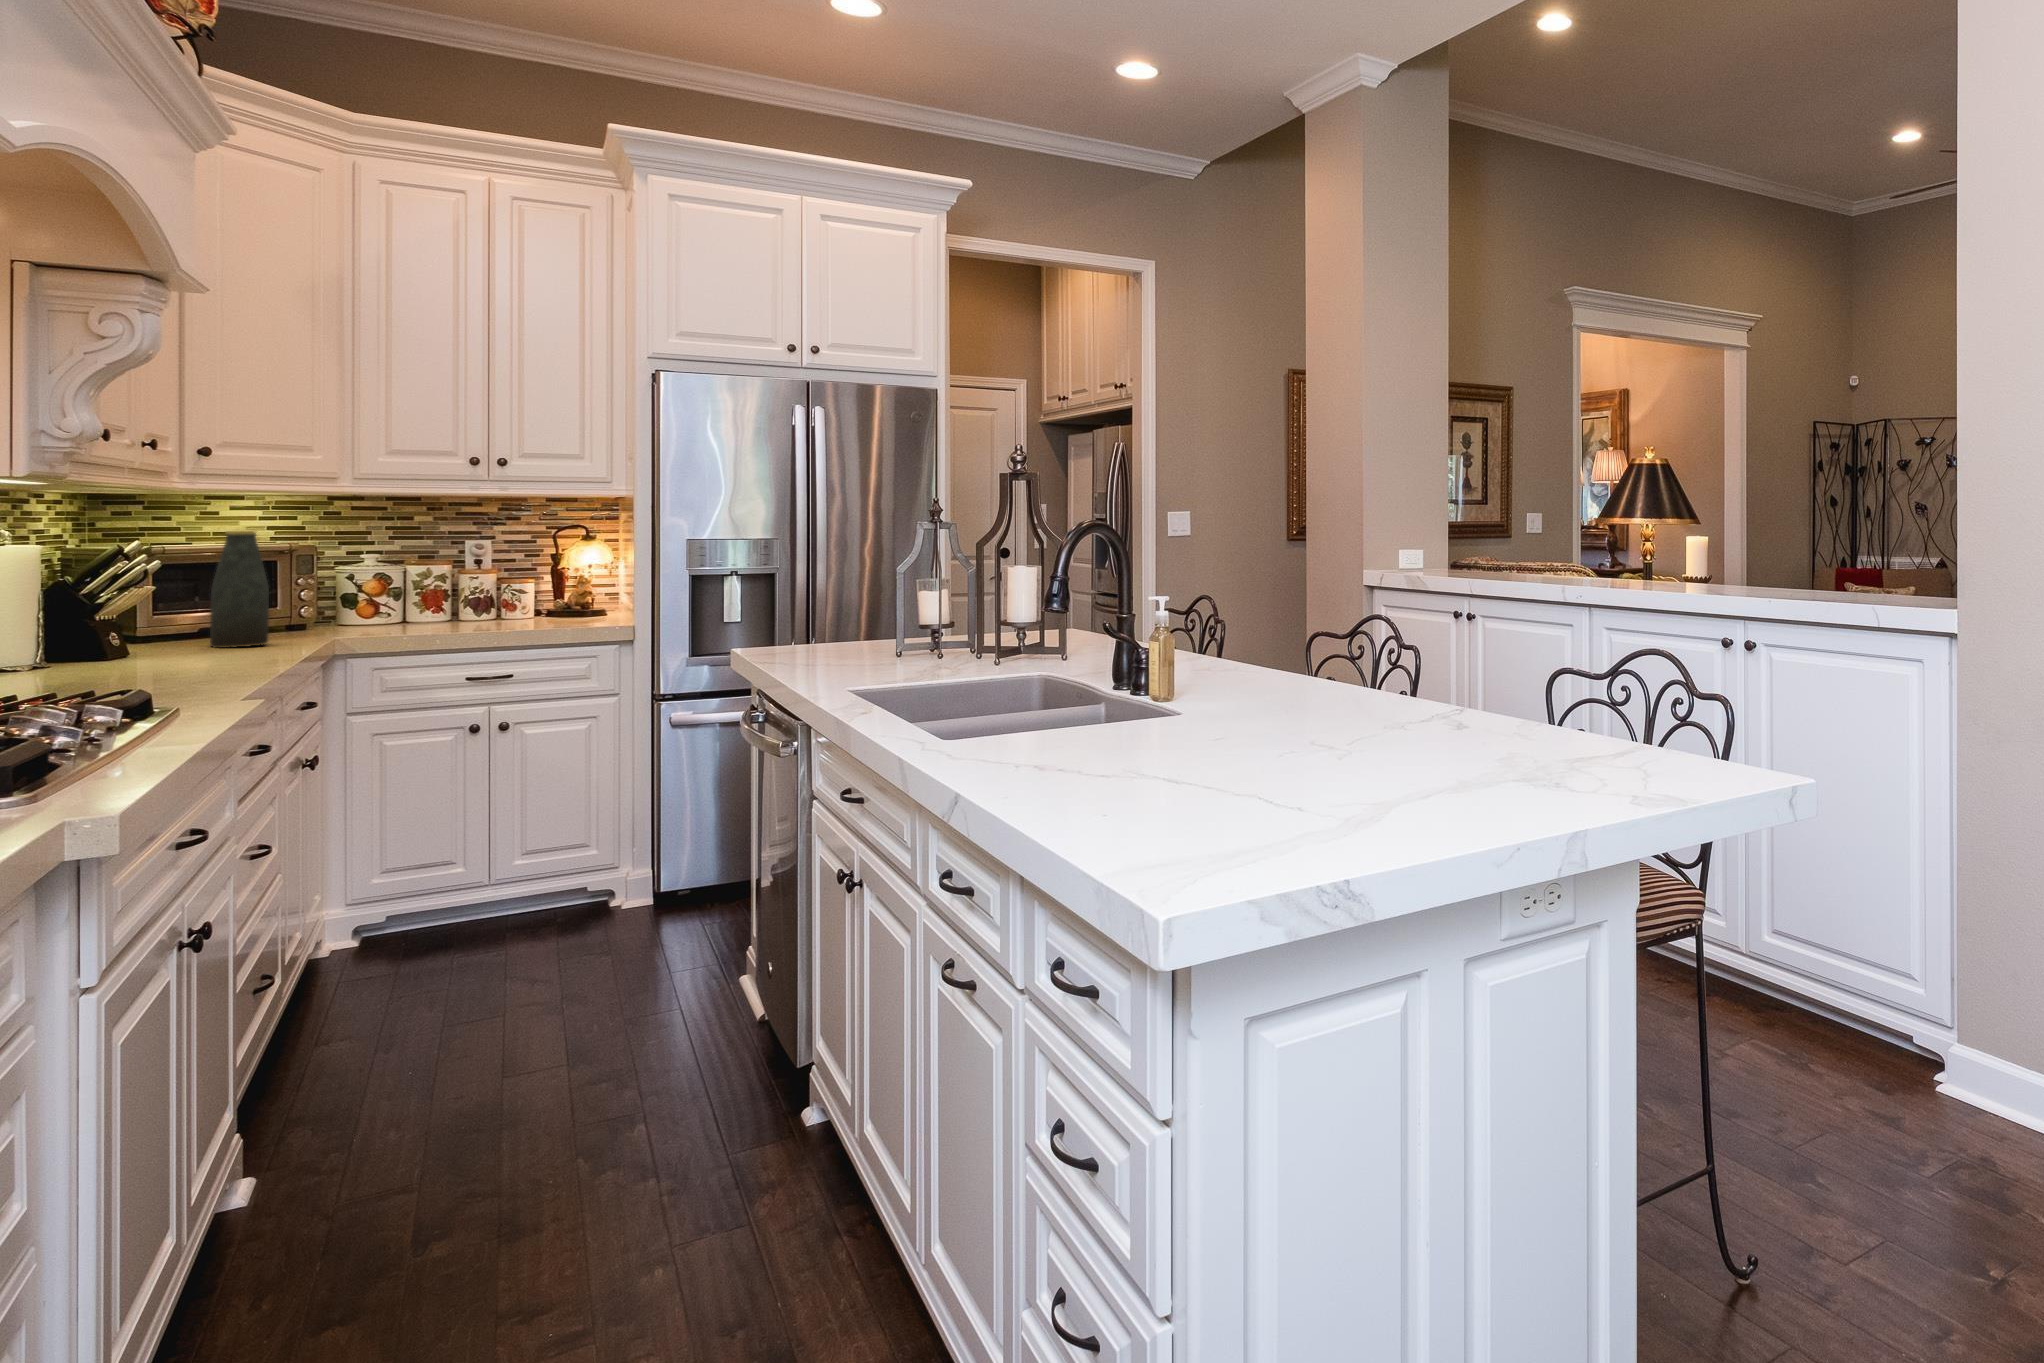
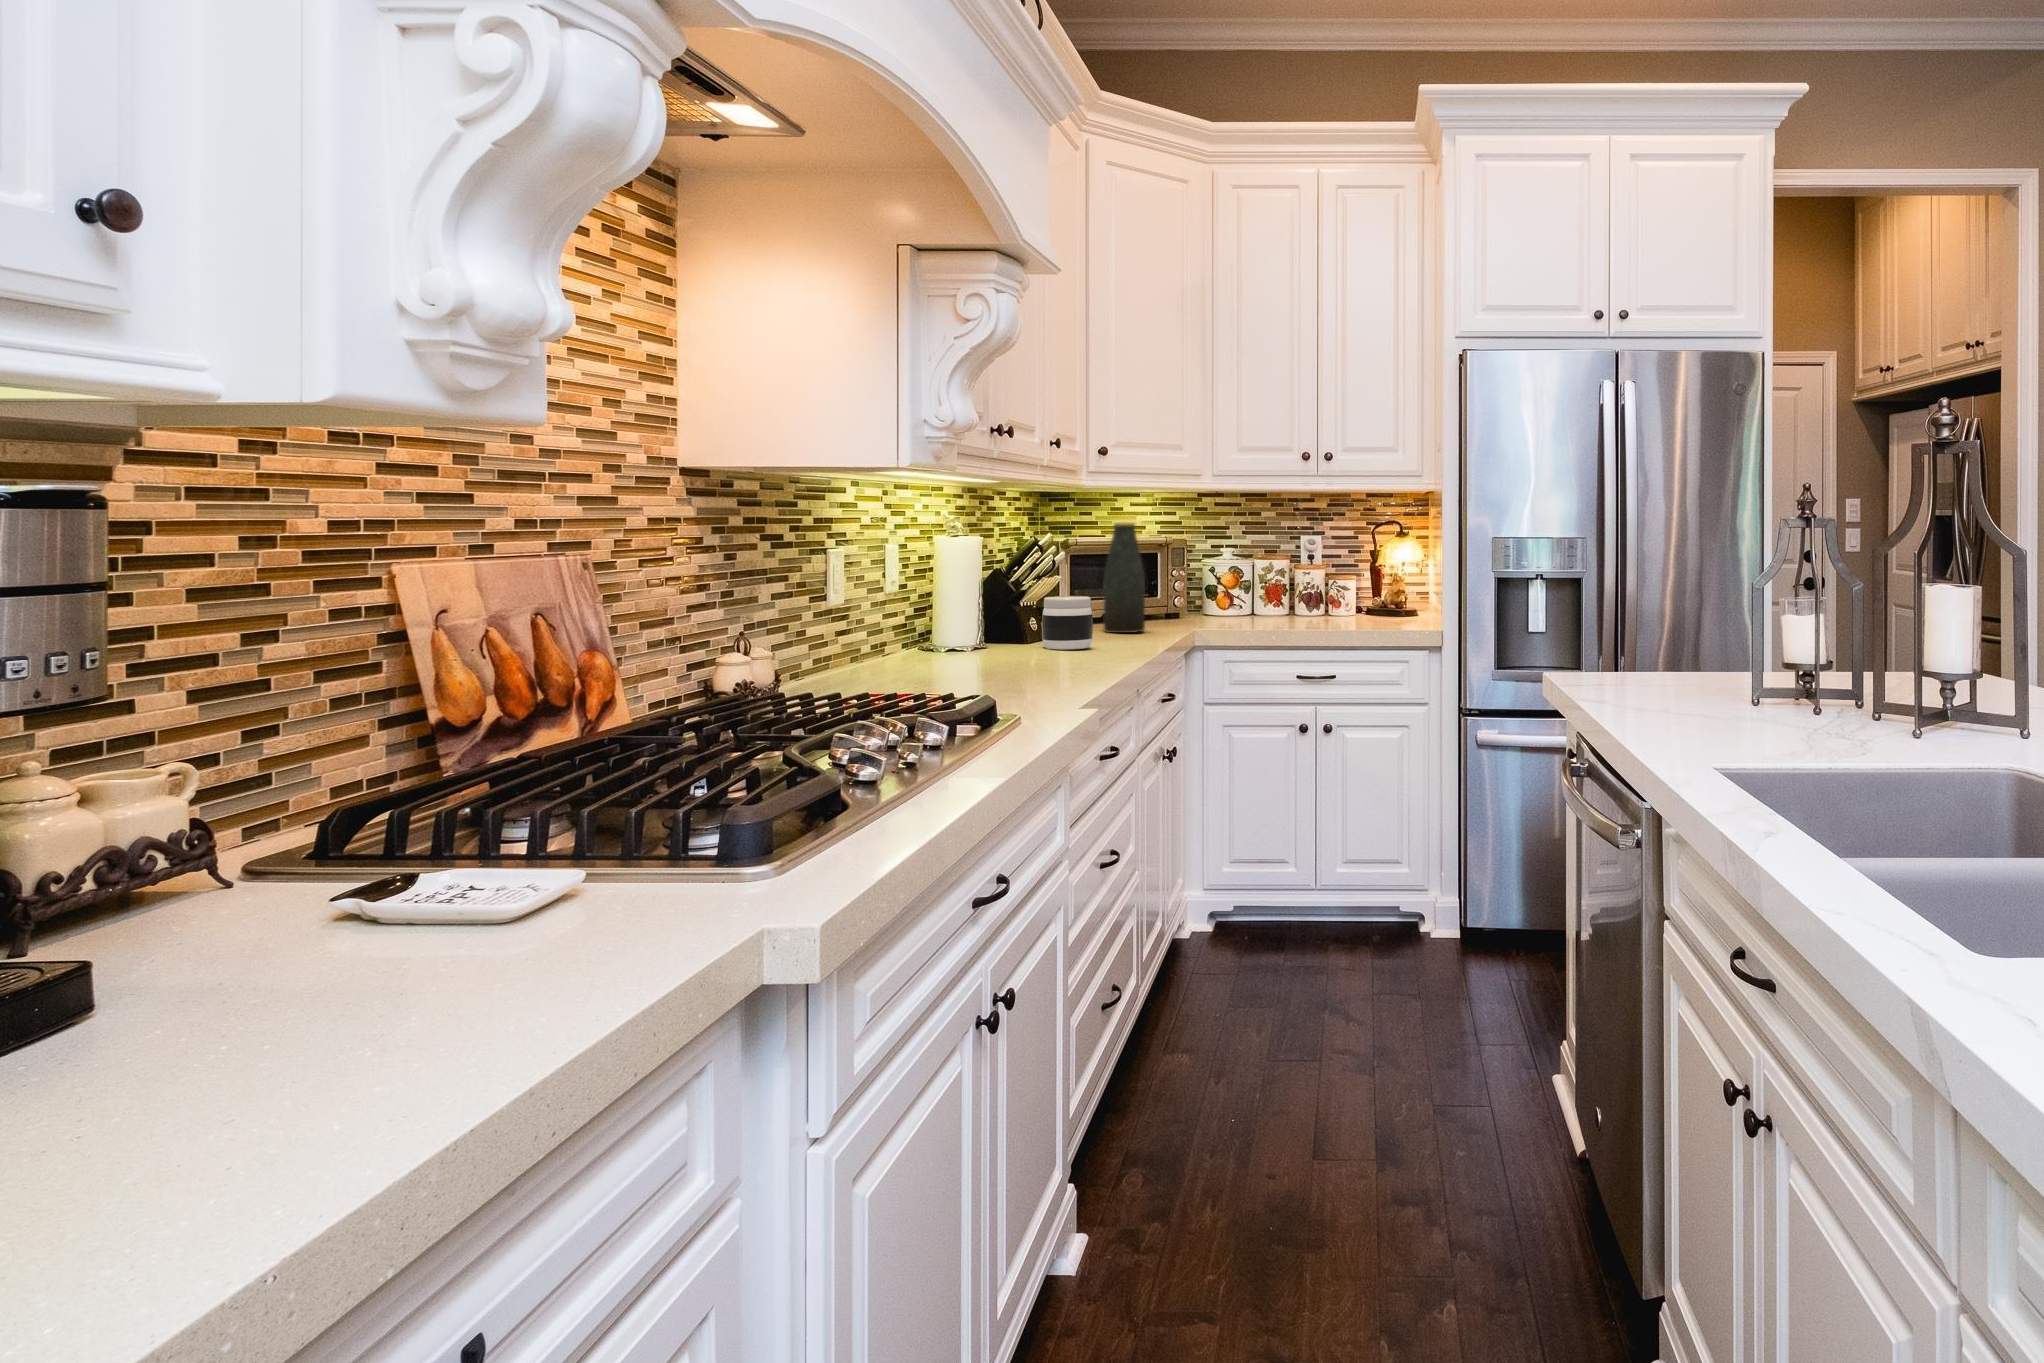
jar: none [135,609,207,667] -> present [1042,596,1093,650]

